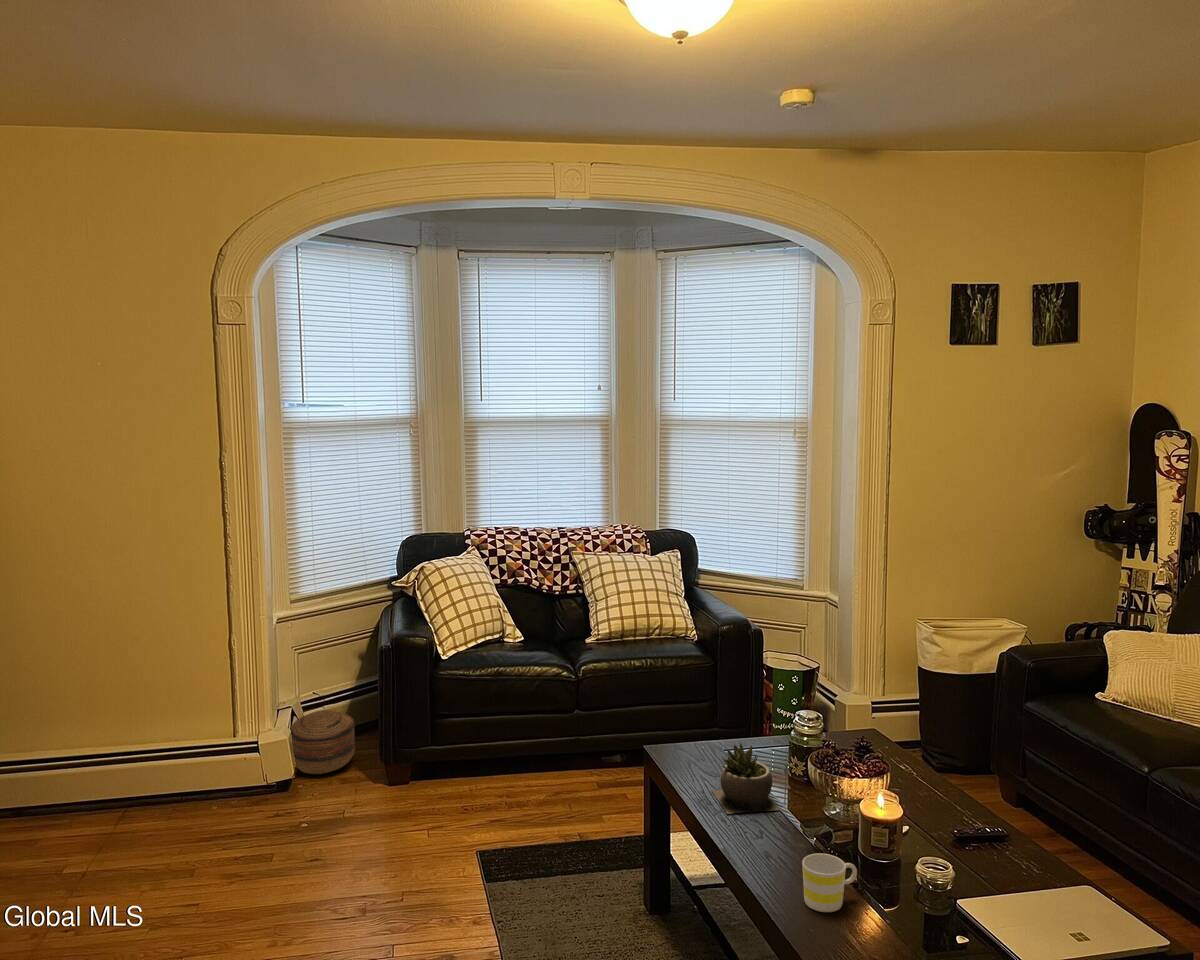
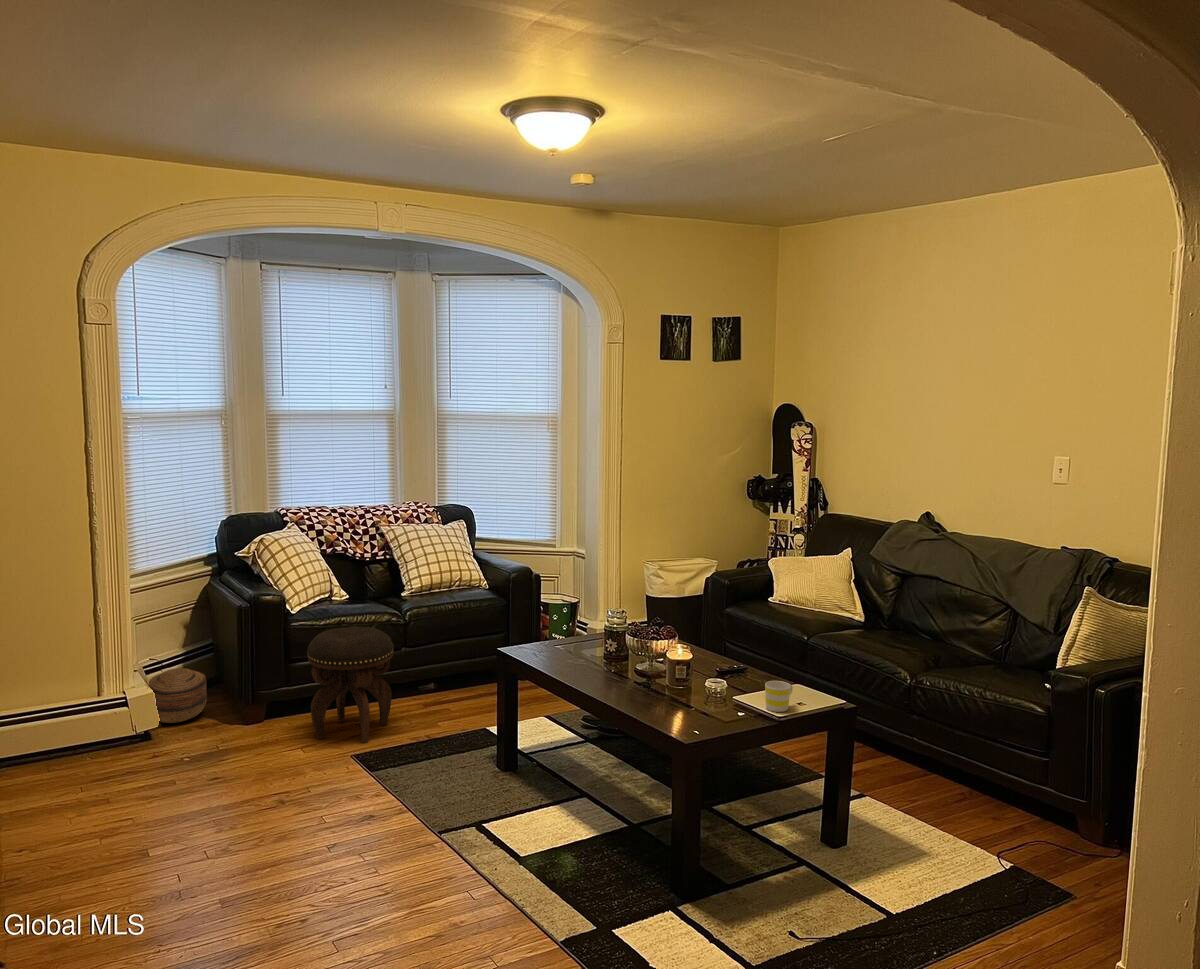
footstool: none [438,682,545,836] -> present [307,627,394,743]
succulent plant: present [712,743,779,814] -> none [559,636,609,683]
mug: present [802,853,857,912] -> present [765,681,793,712]

